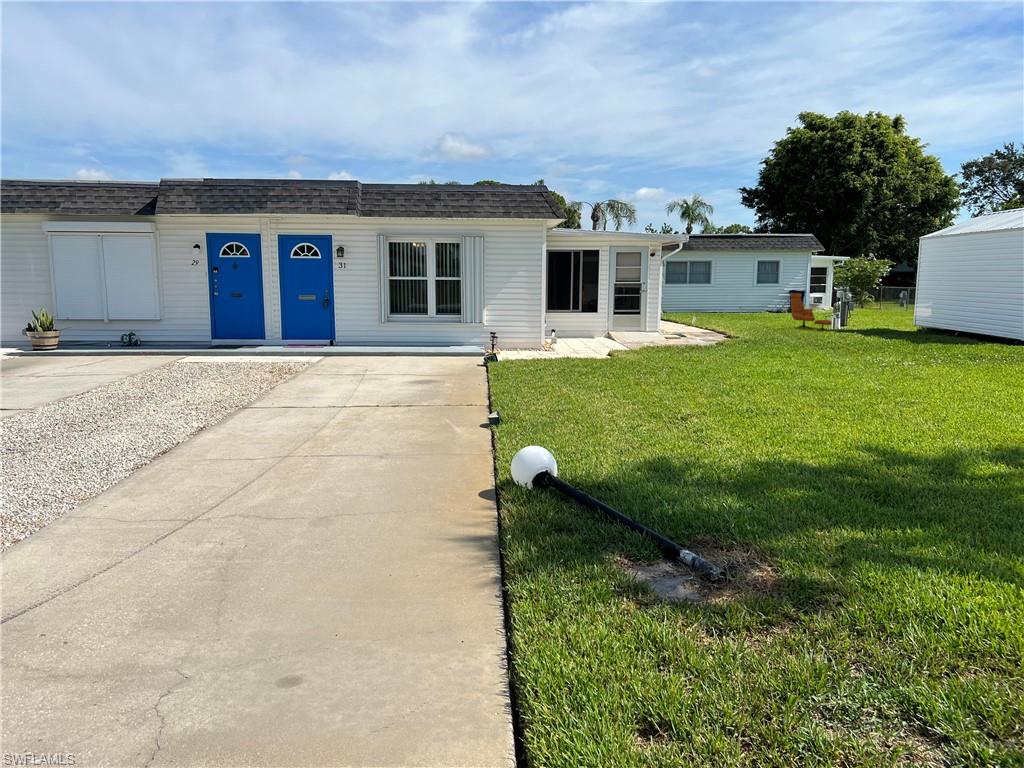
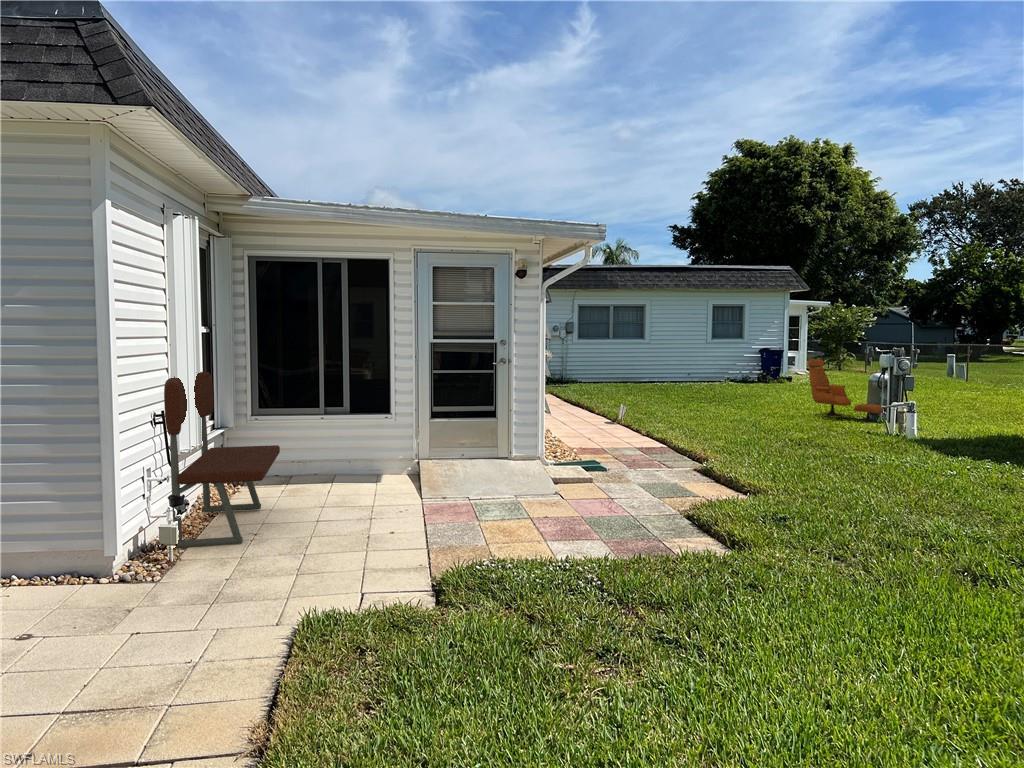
bench: none [482,289,520,351] -> present [164,372,280,548]

